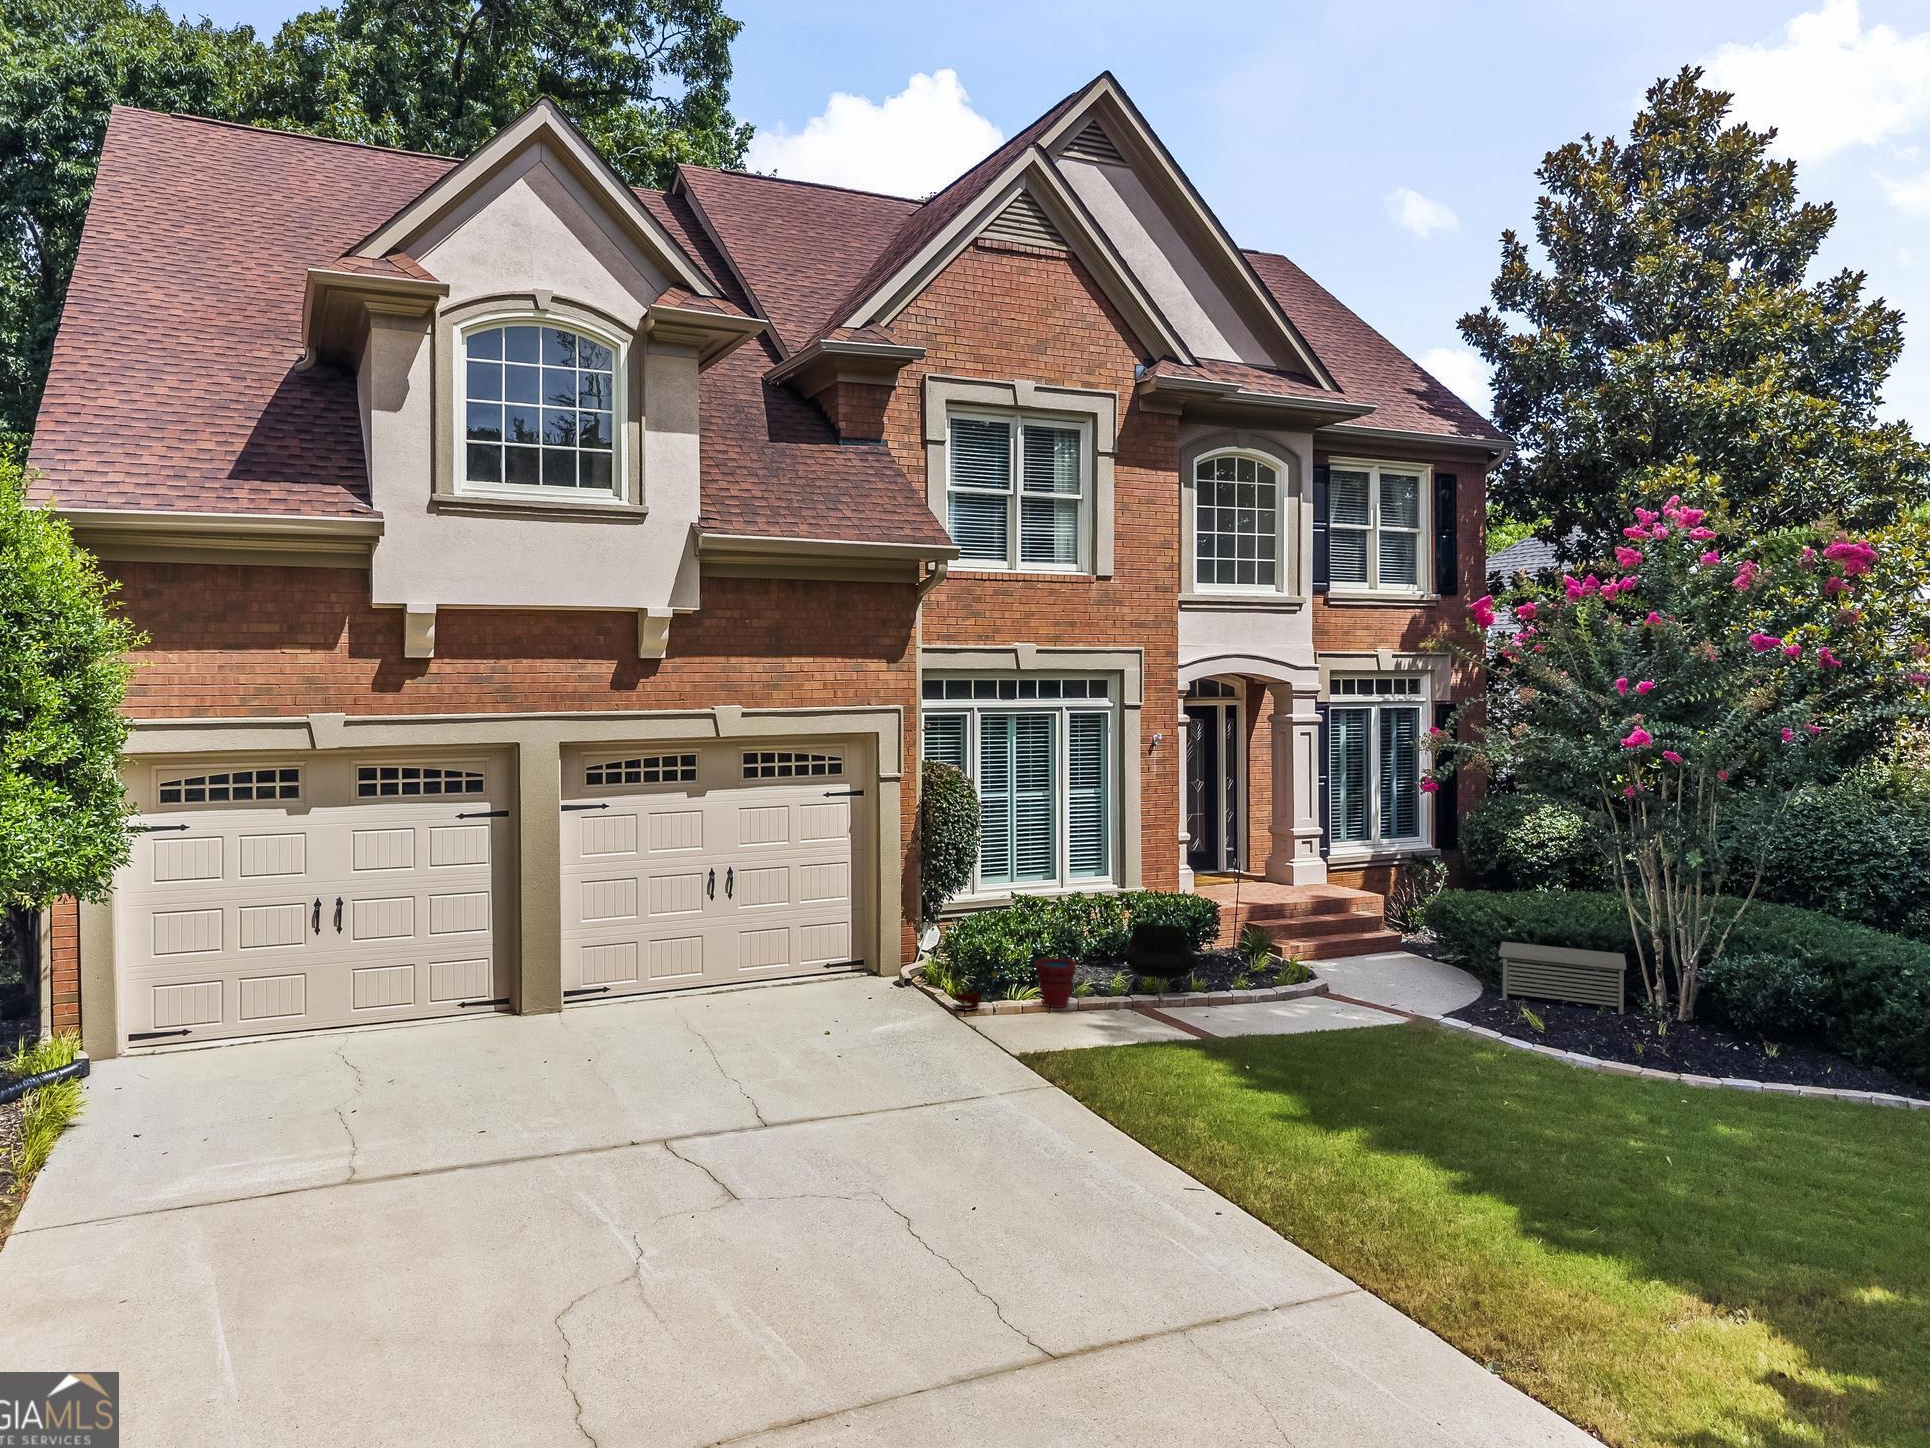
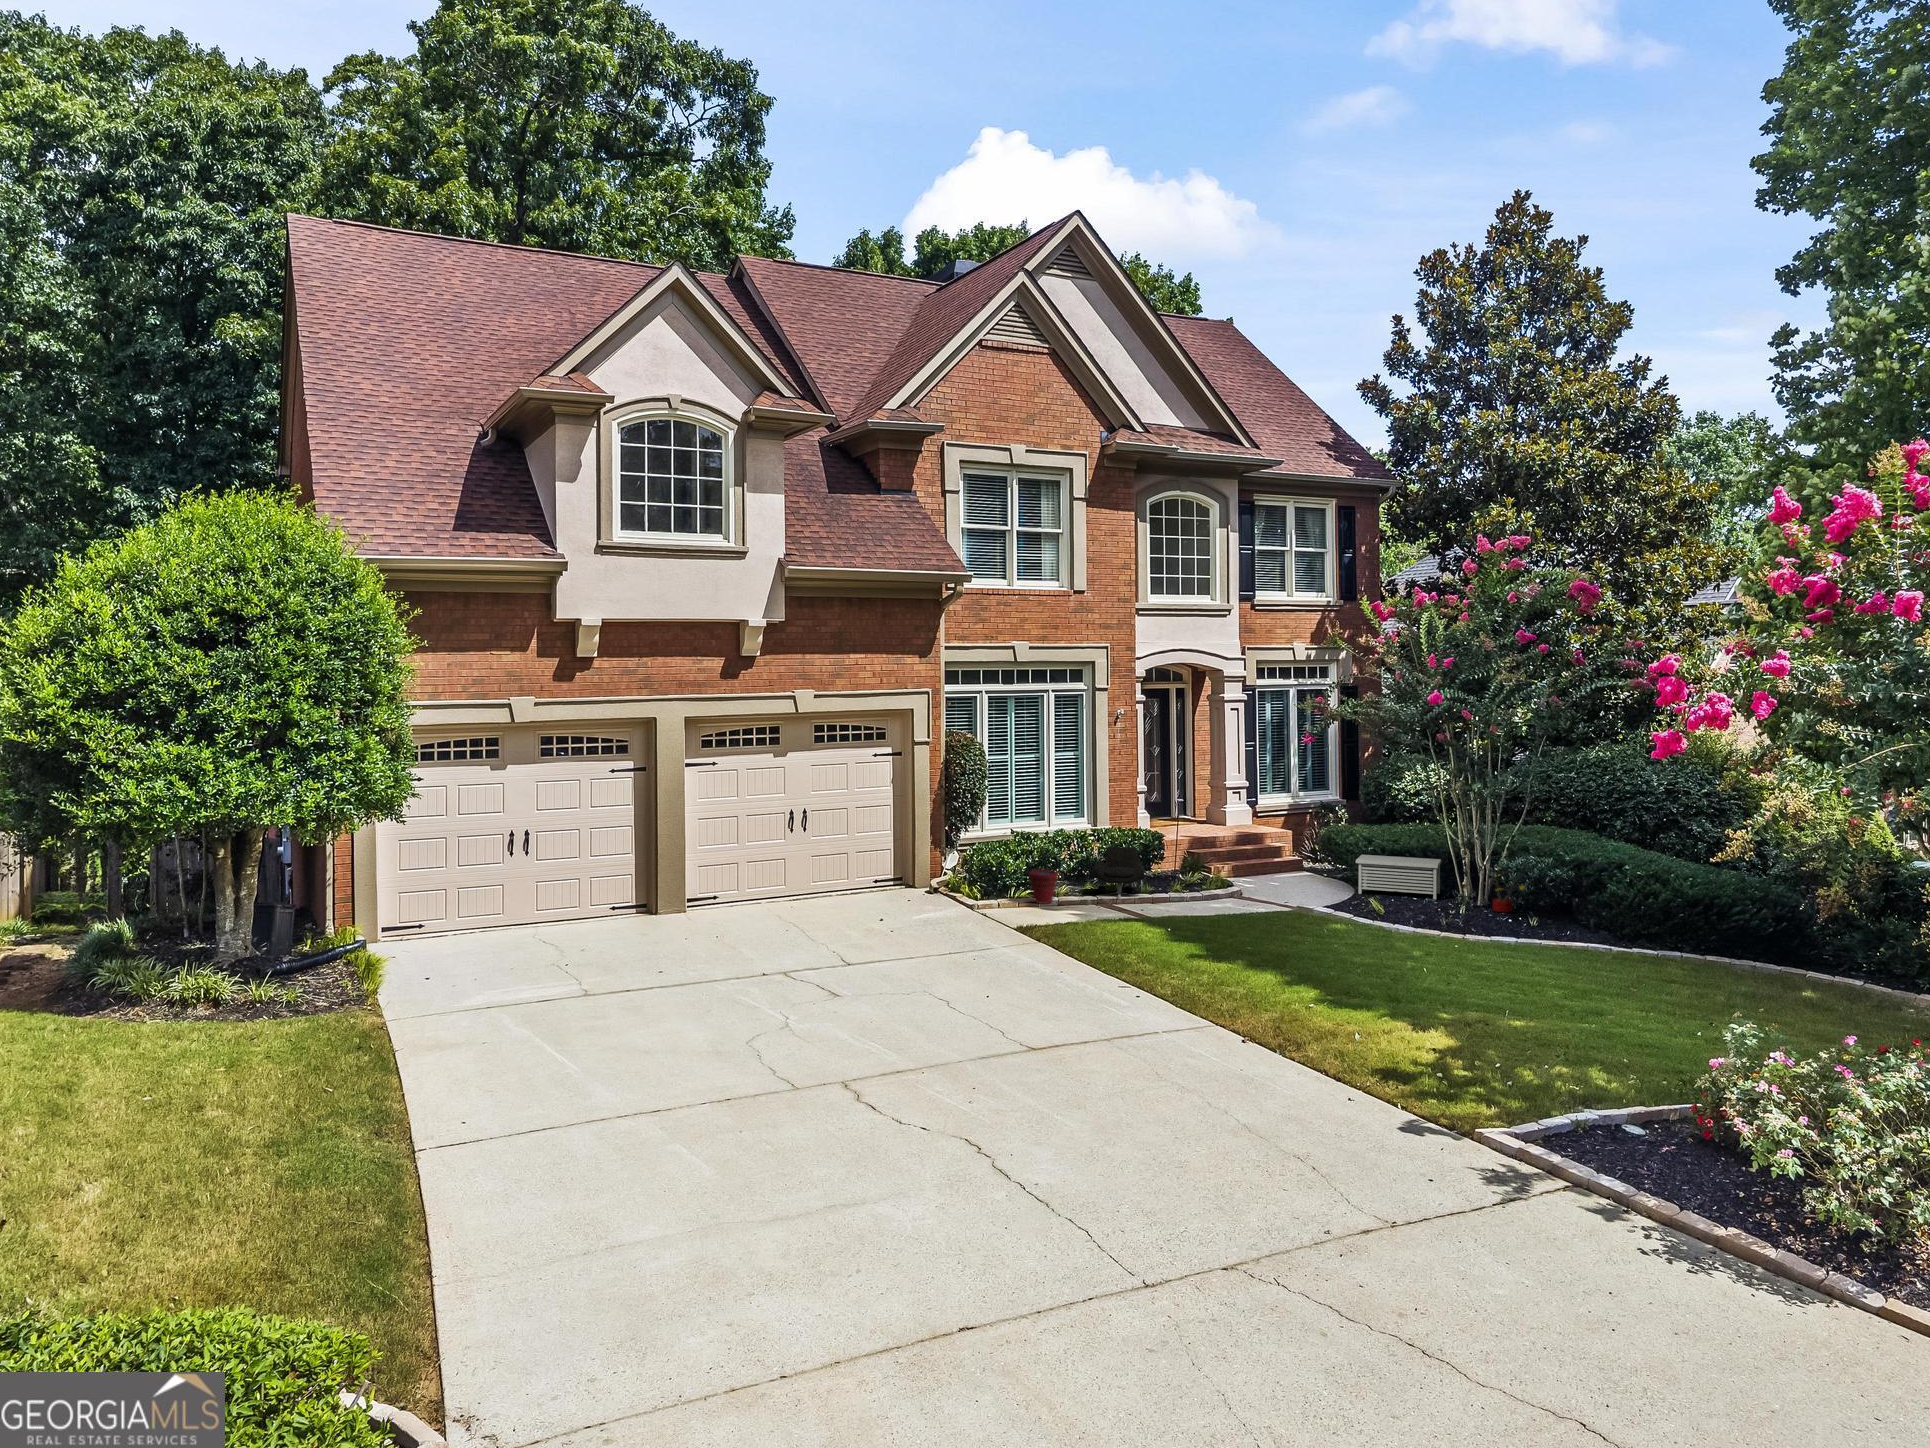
decorative plant: present [948,947,998,1010] -> present [1491,870,1524,912]

